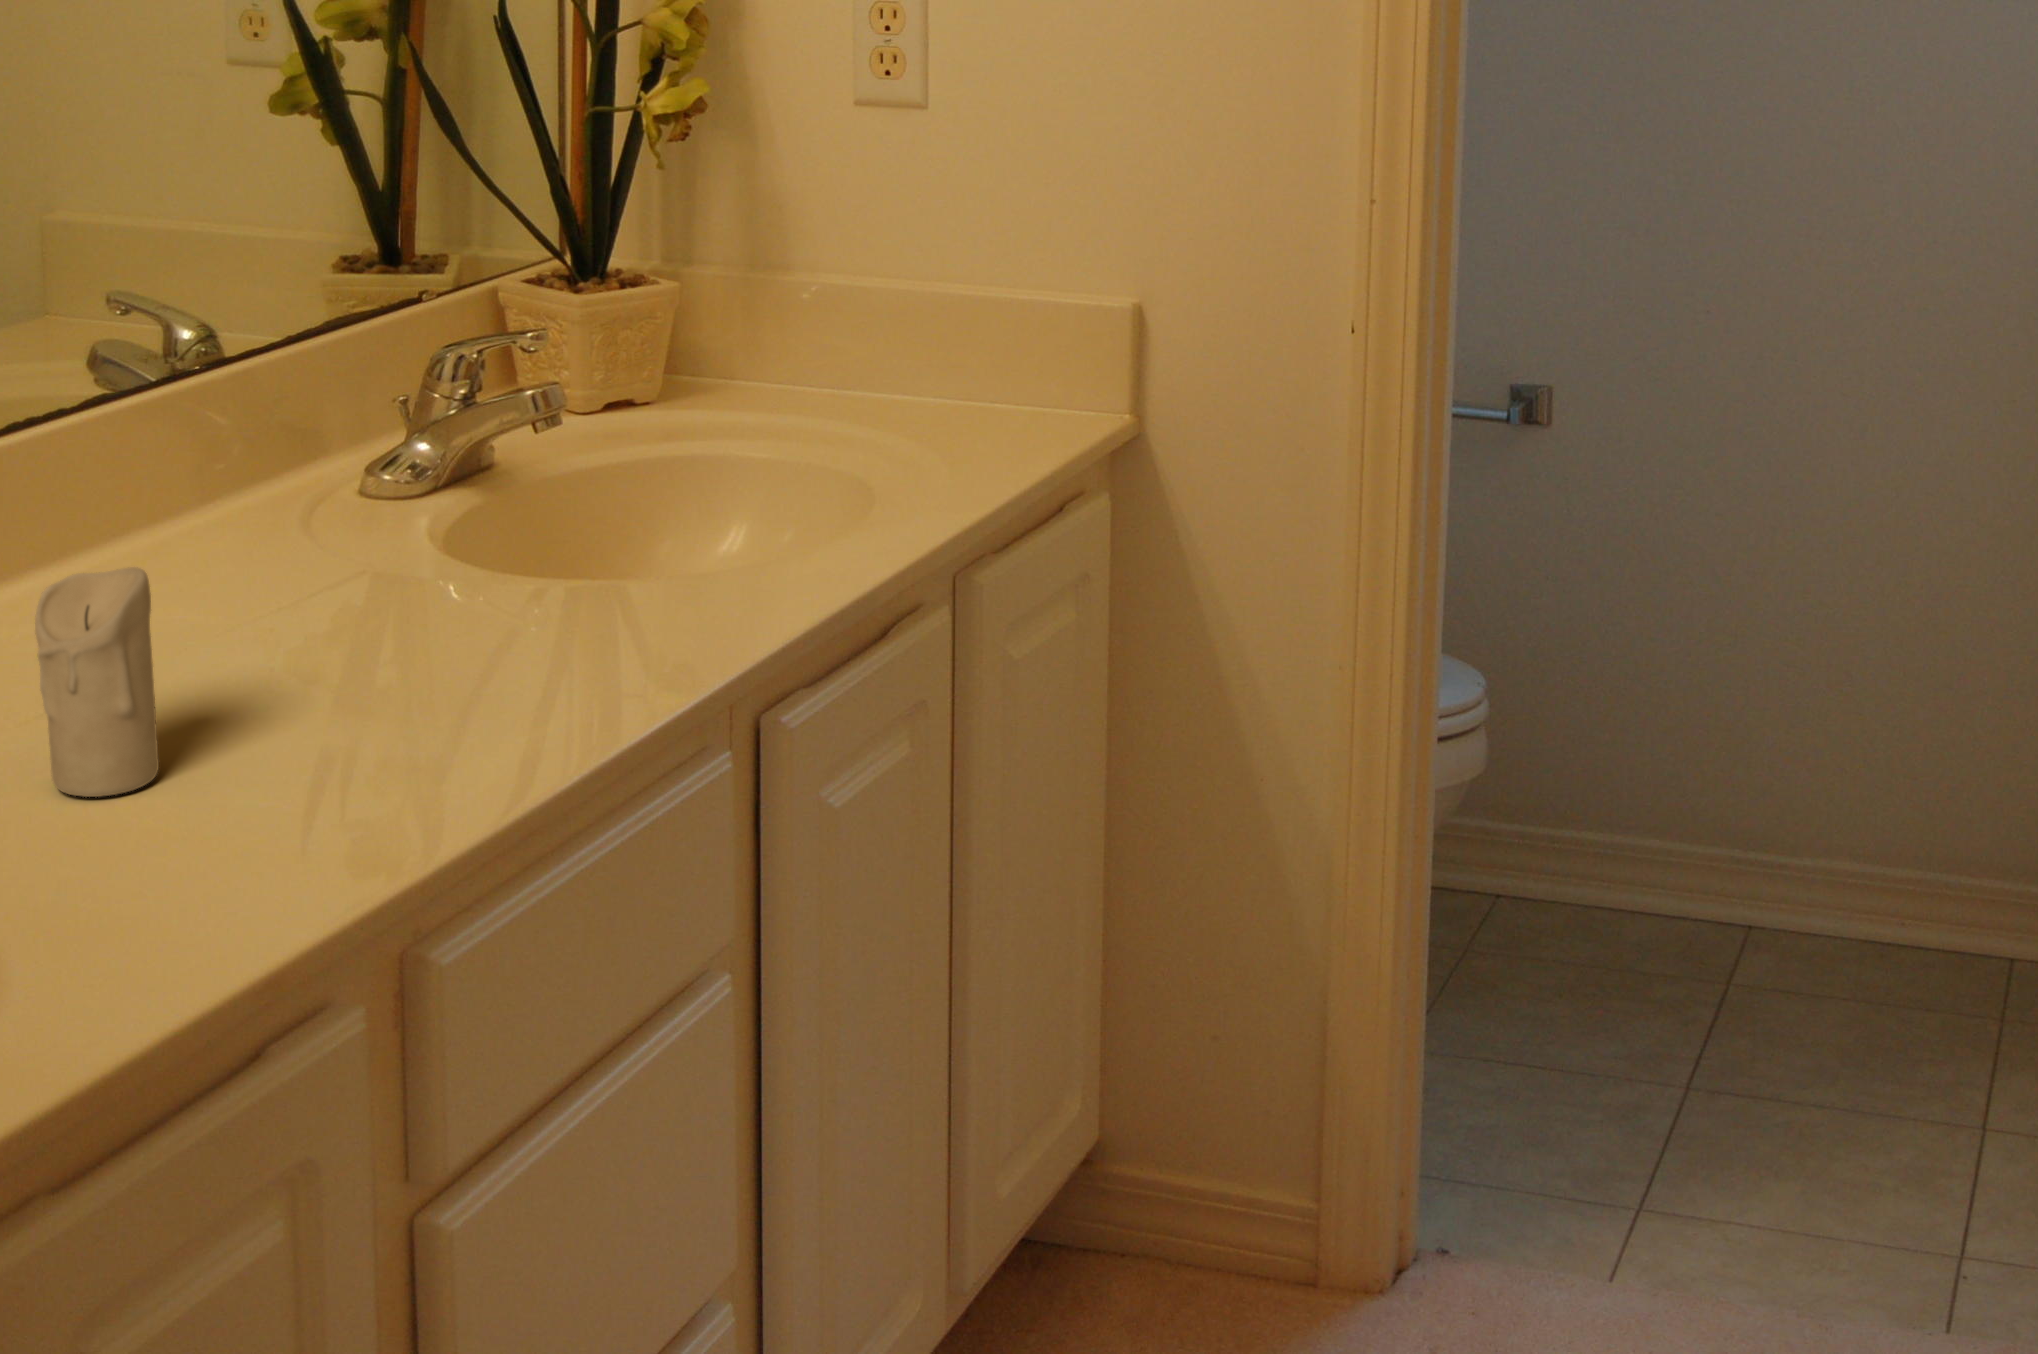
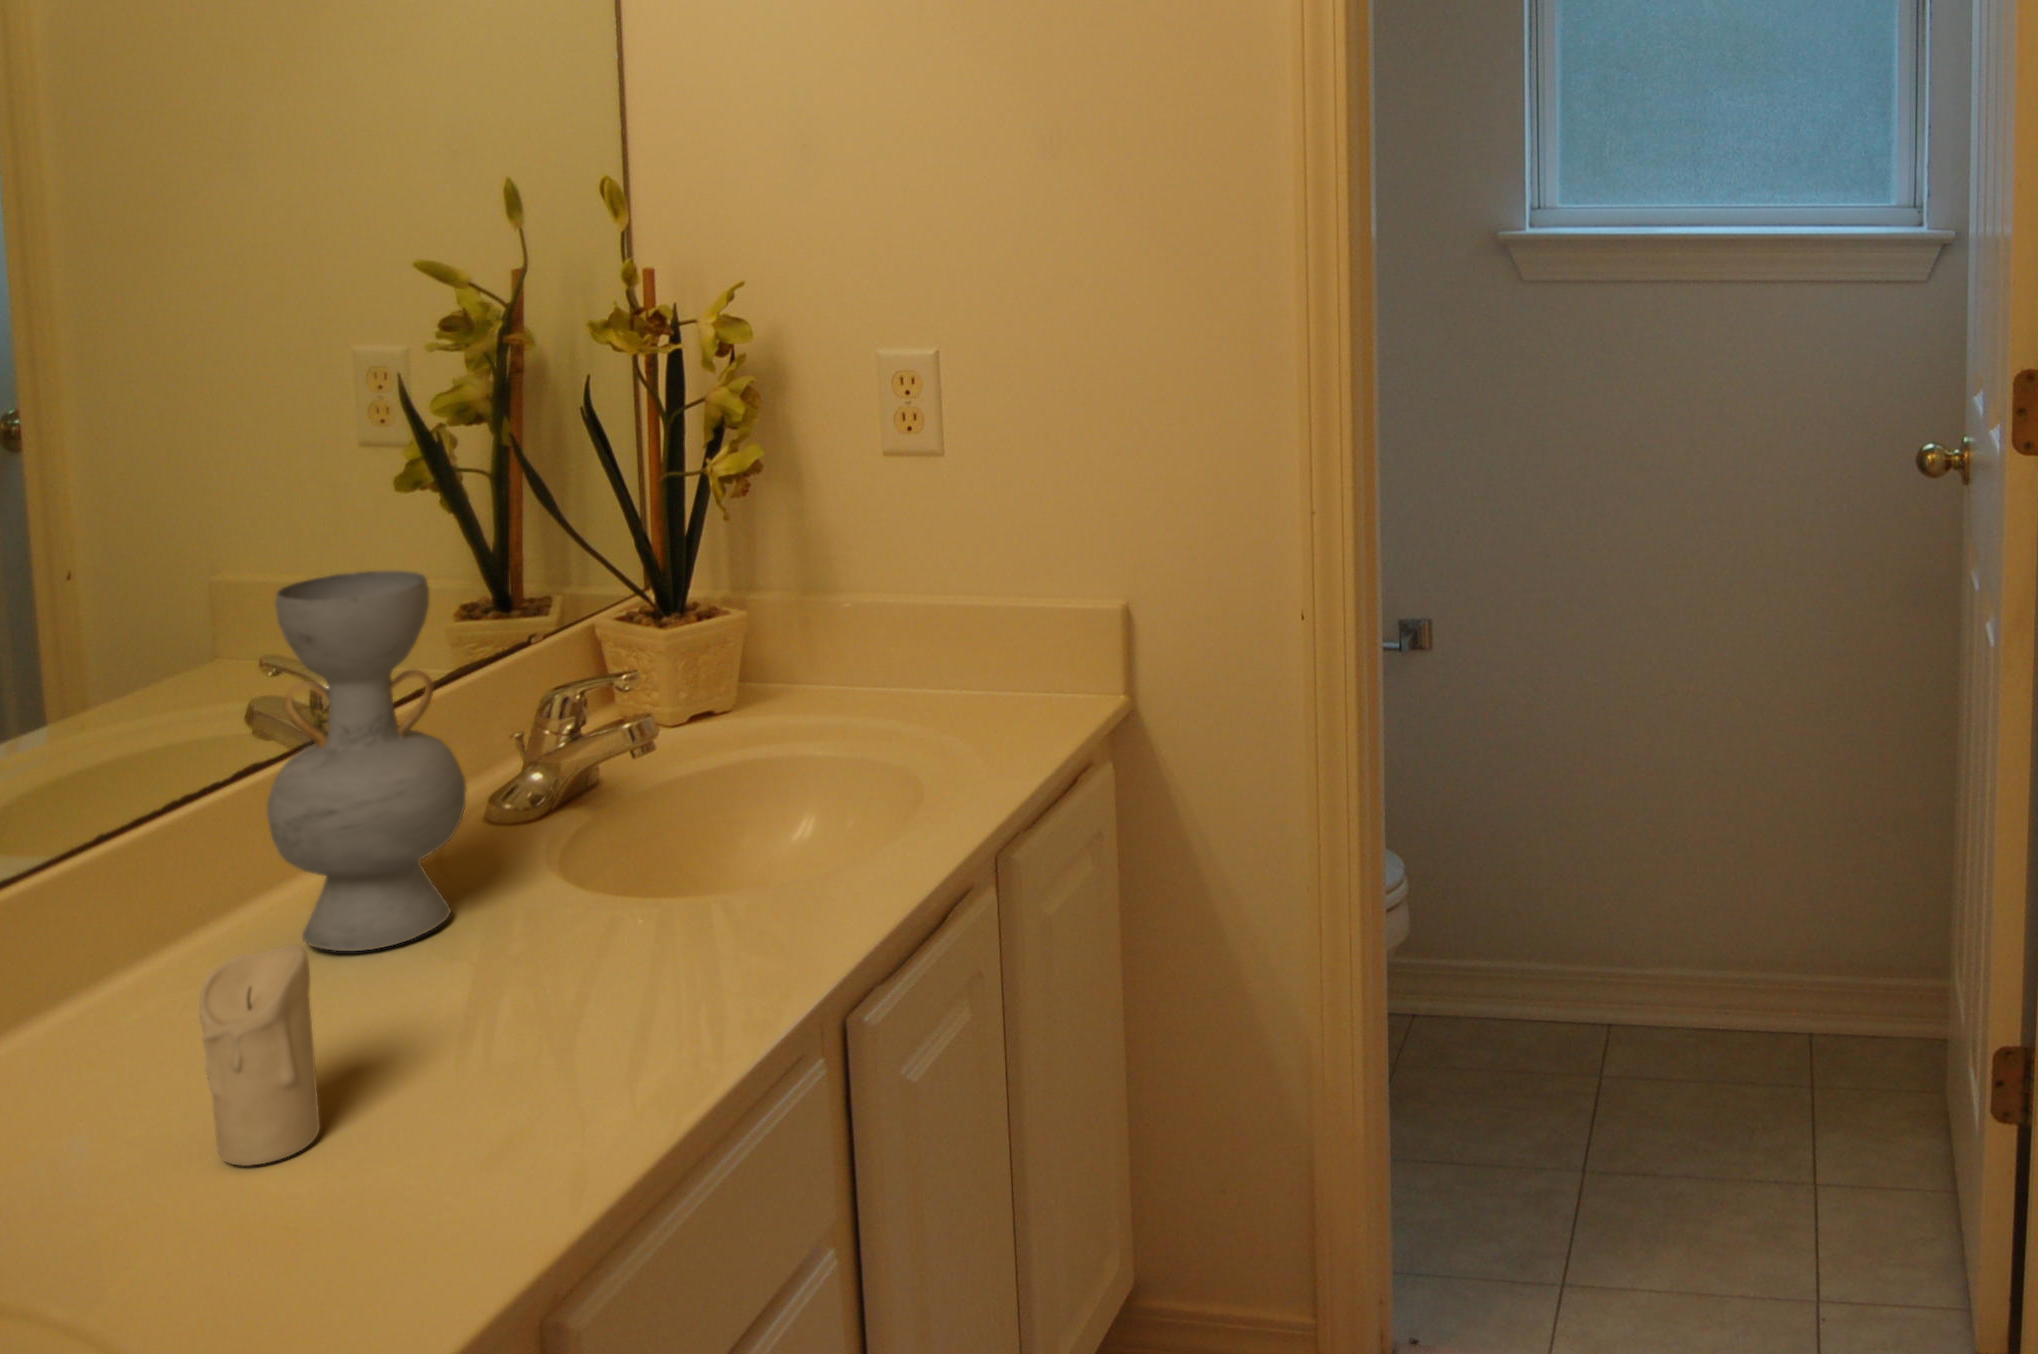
decorative vase: none [120,181,337,608] -> present [267,571,466,951]

